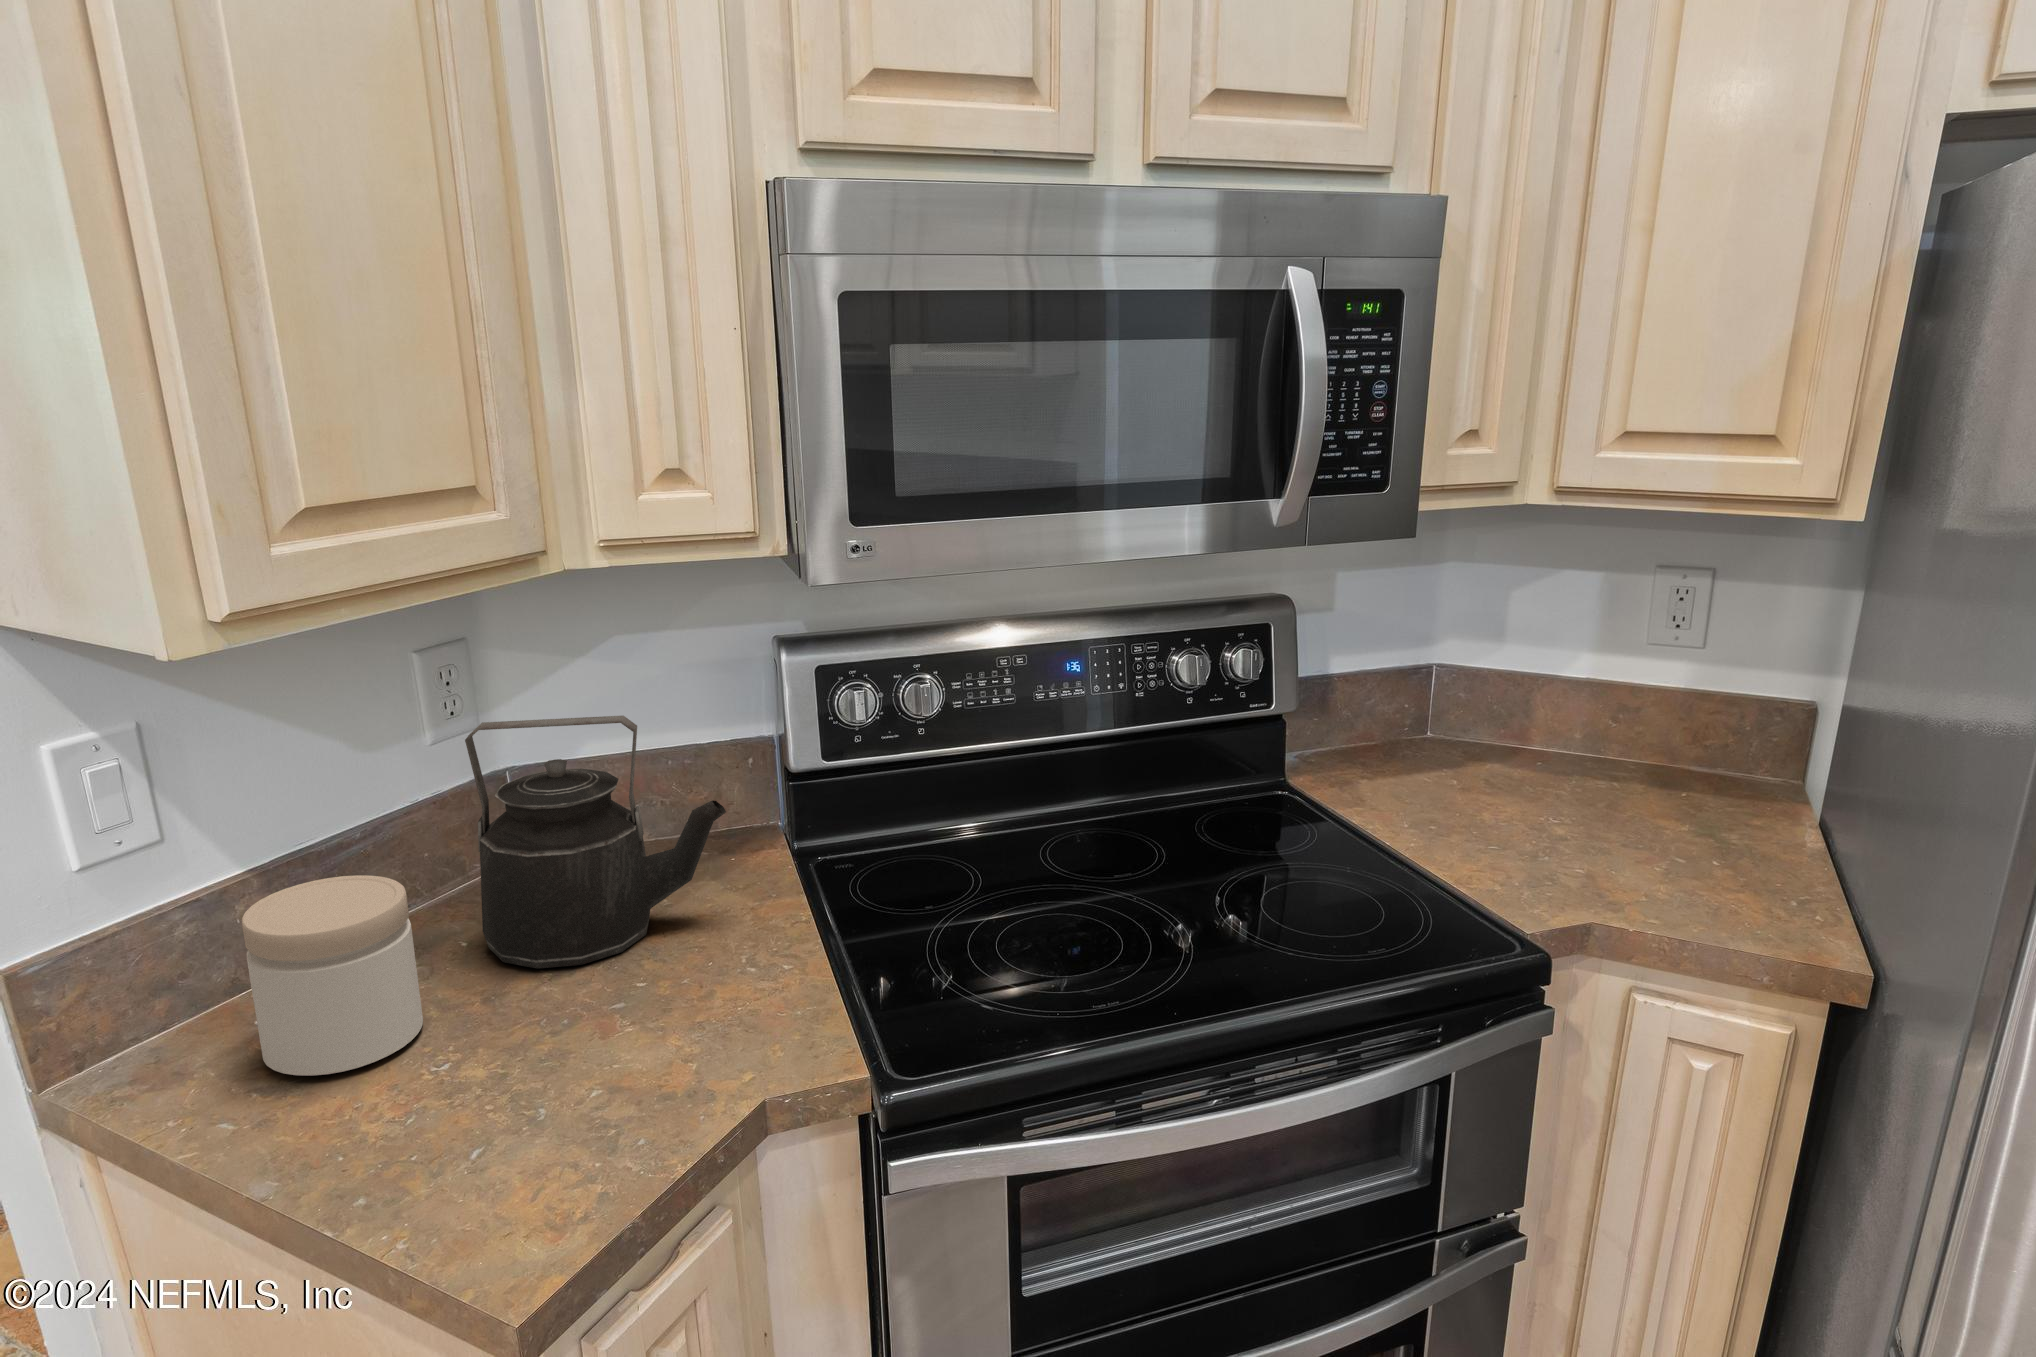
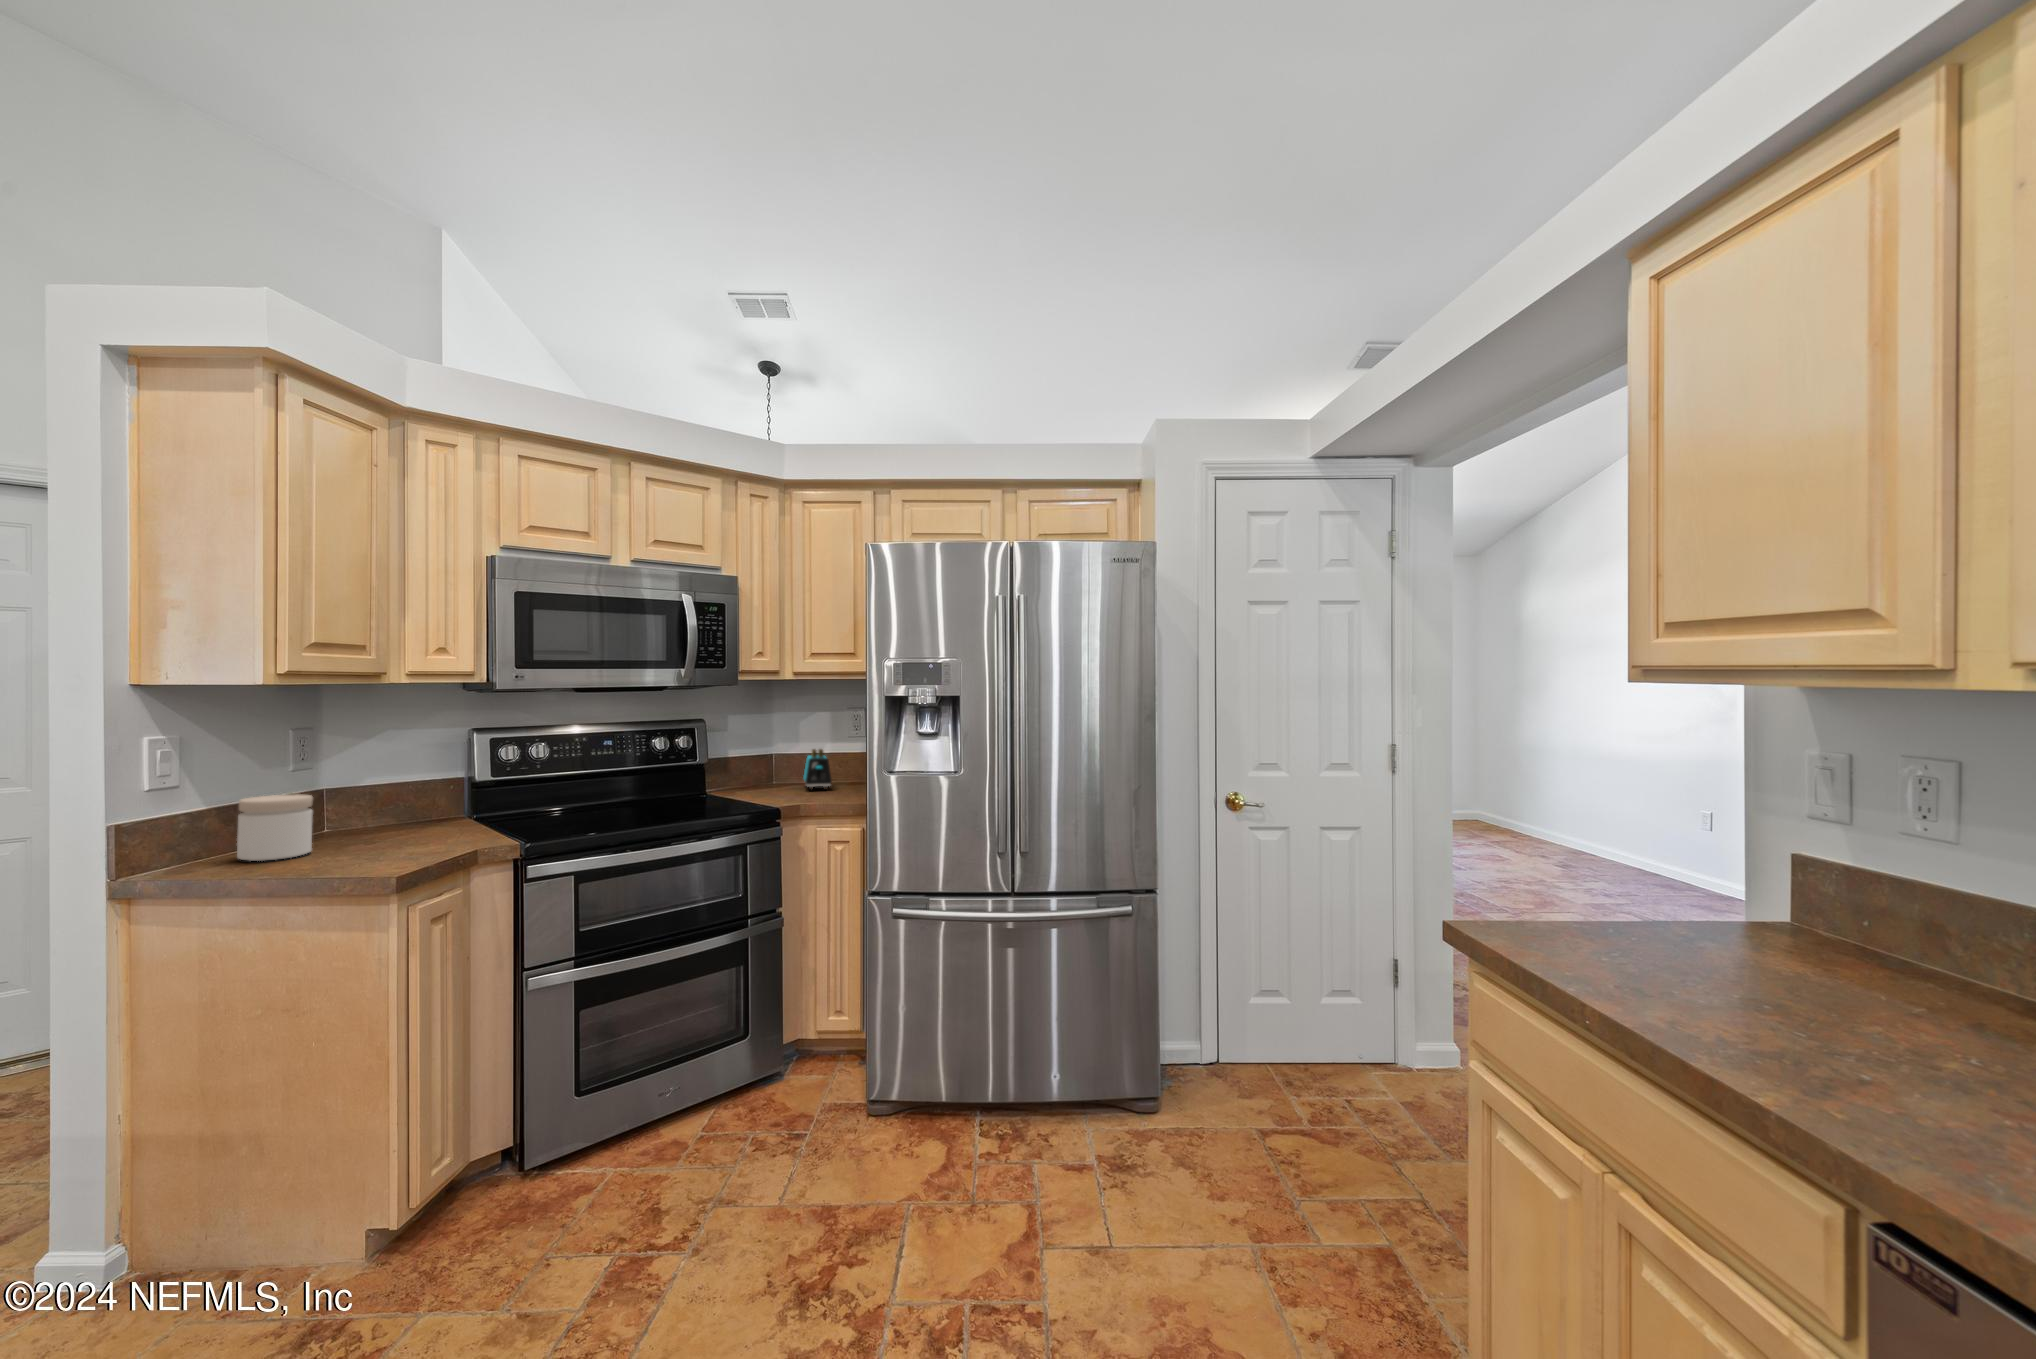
toaster: none [1519,680,1623,803] -> present [803,749,832,790]
kettle: present [465,716,726,969] -> none [329,744,450,841]

